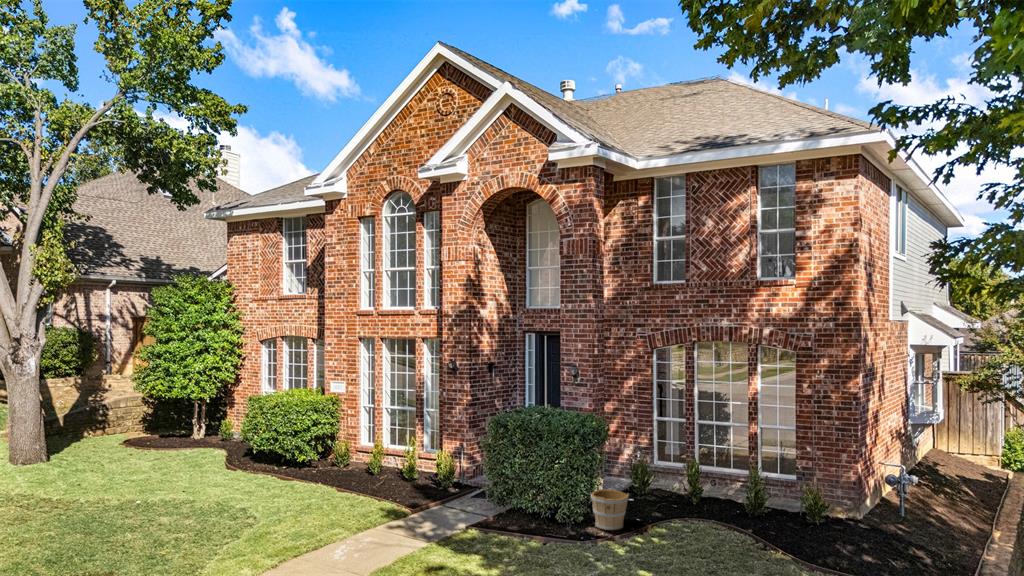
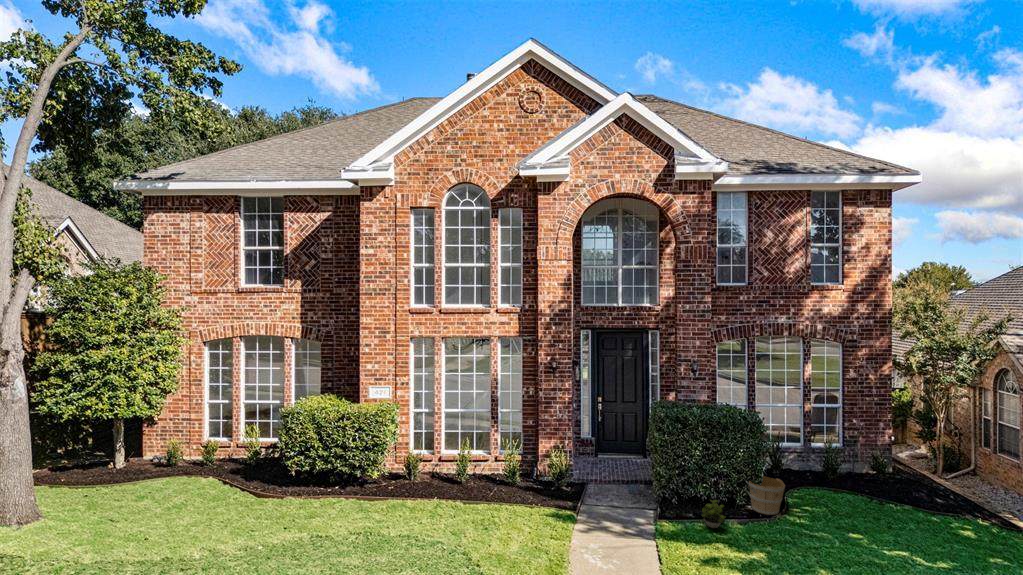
potted plant: none [509,501,537,529] -> present [702,500,726,528]

